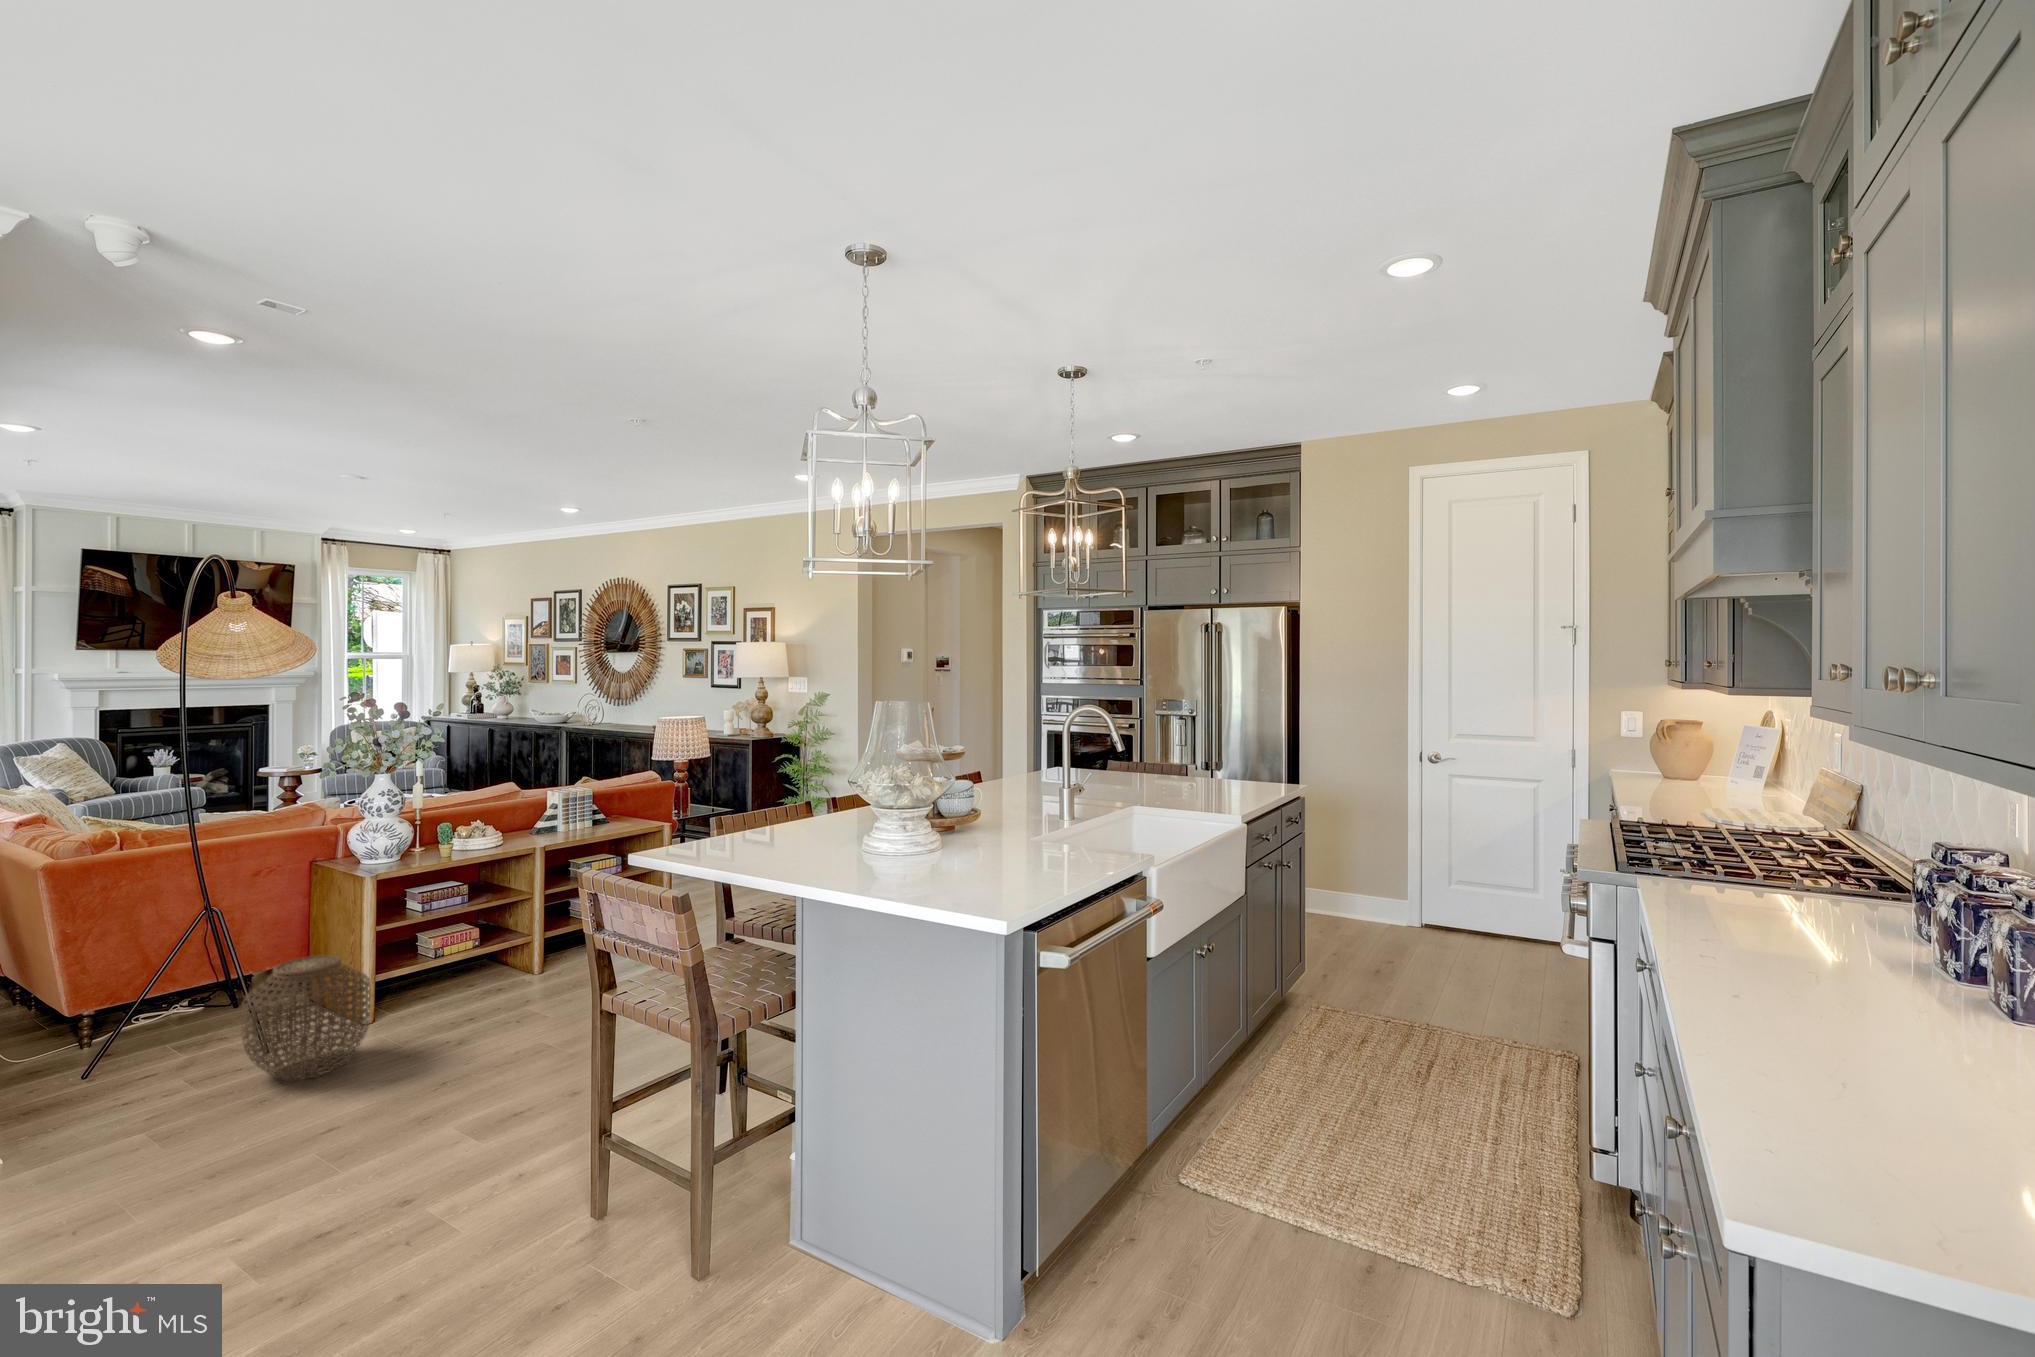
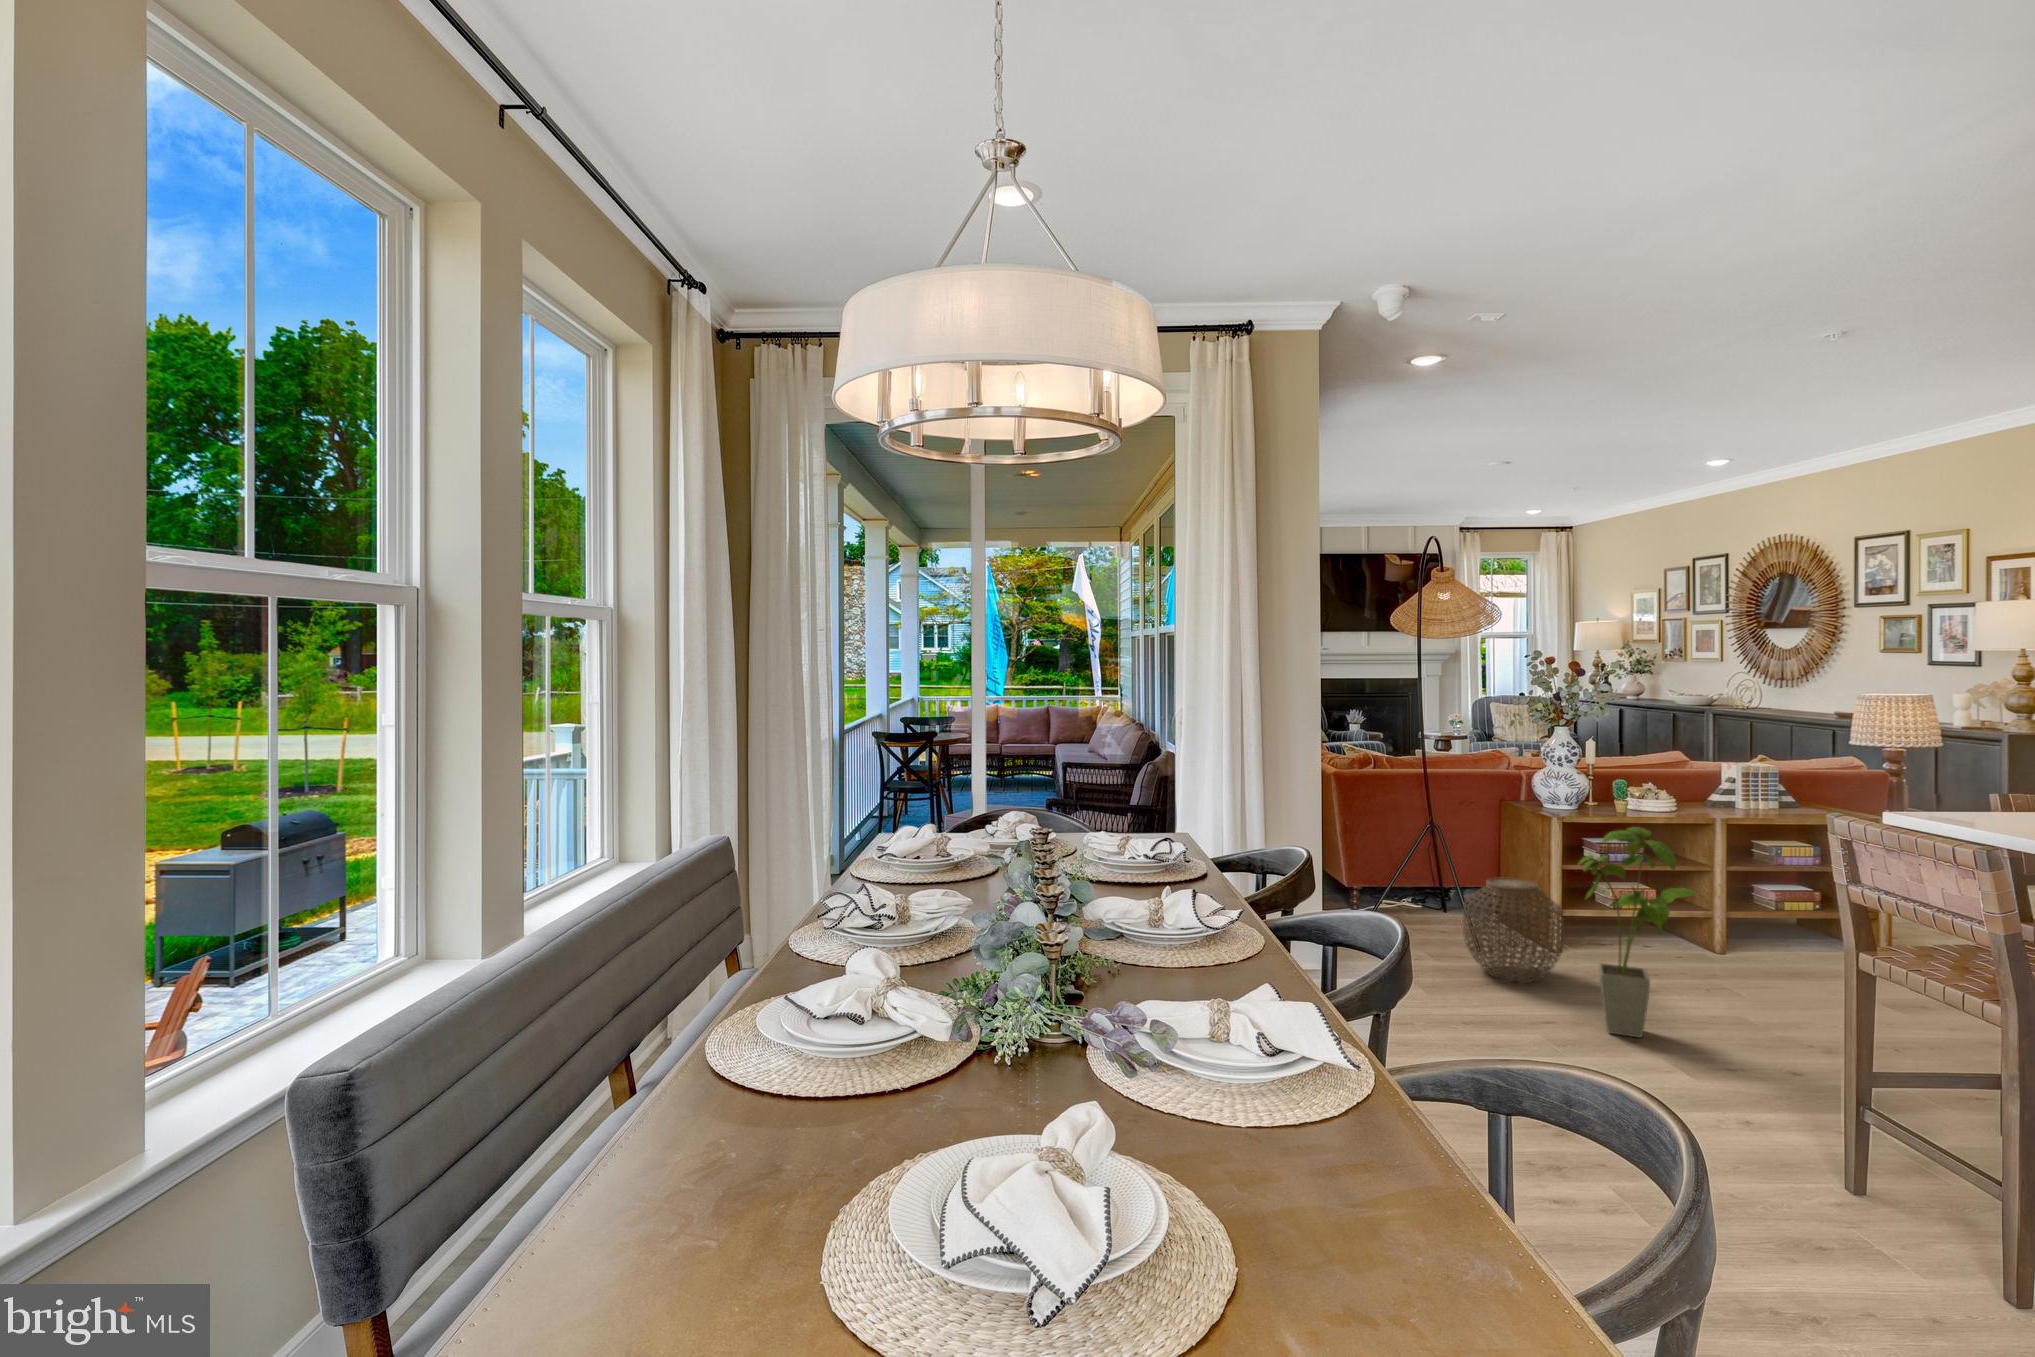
house plant: none [372,884,507,1109] -> present [1579,827,1698,1038]

